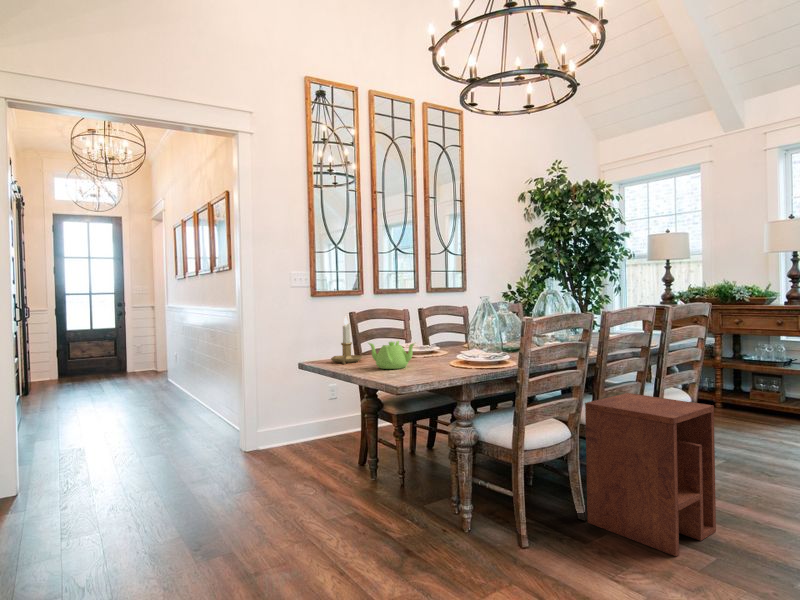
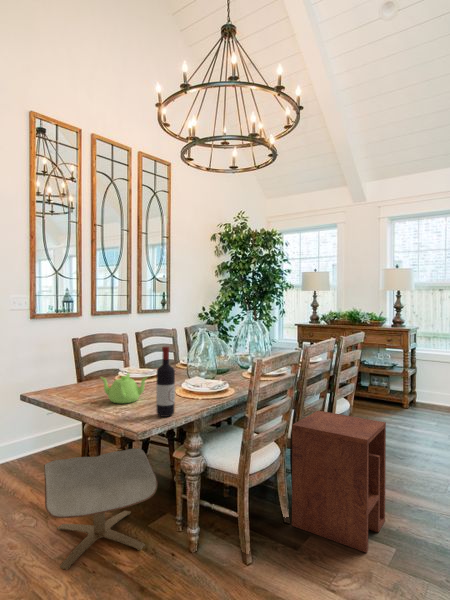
wine bottle: none [417,305,437,377] -> present [156,347,175,417]
candlestick: present [331,317,362,364] -> none [58,347,89,395]
ottoman: none [317,425,428,529] -> present [44,449,158,570]

